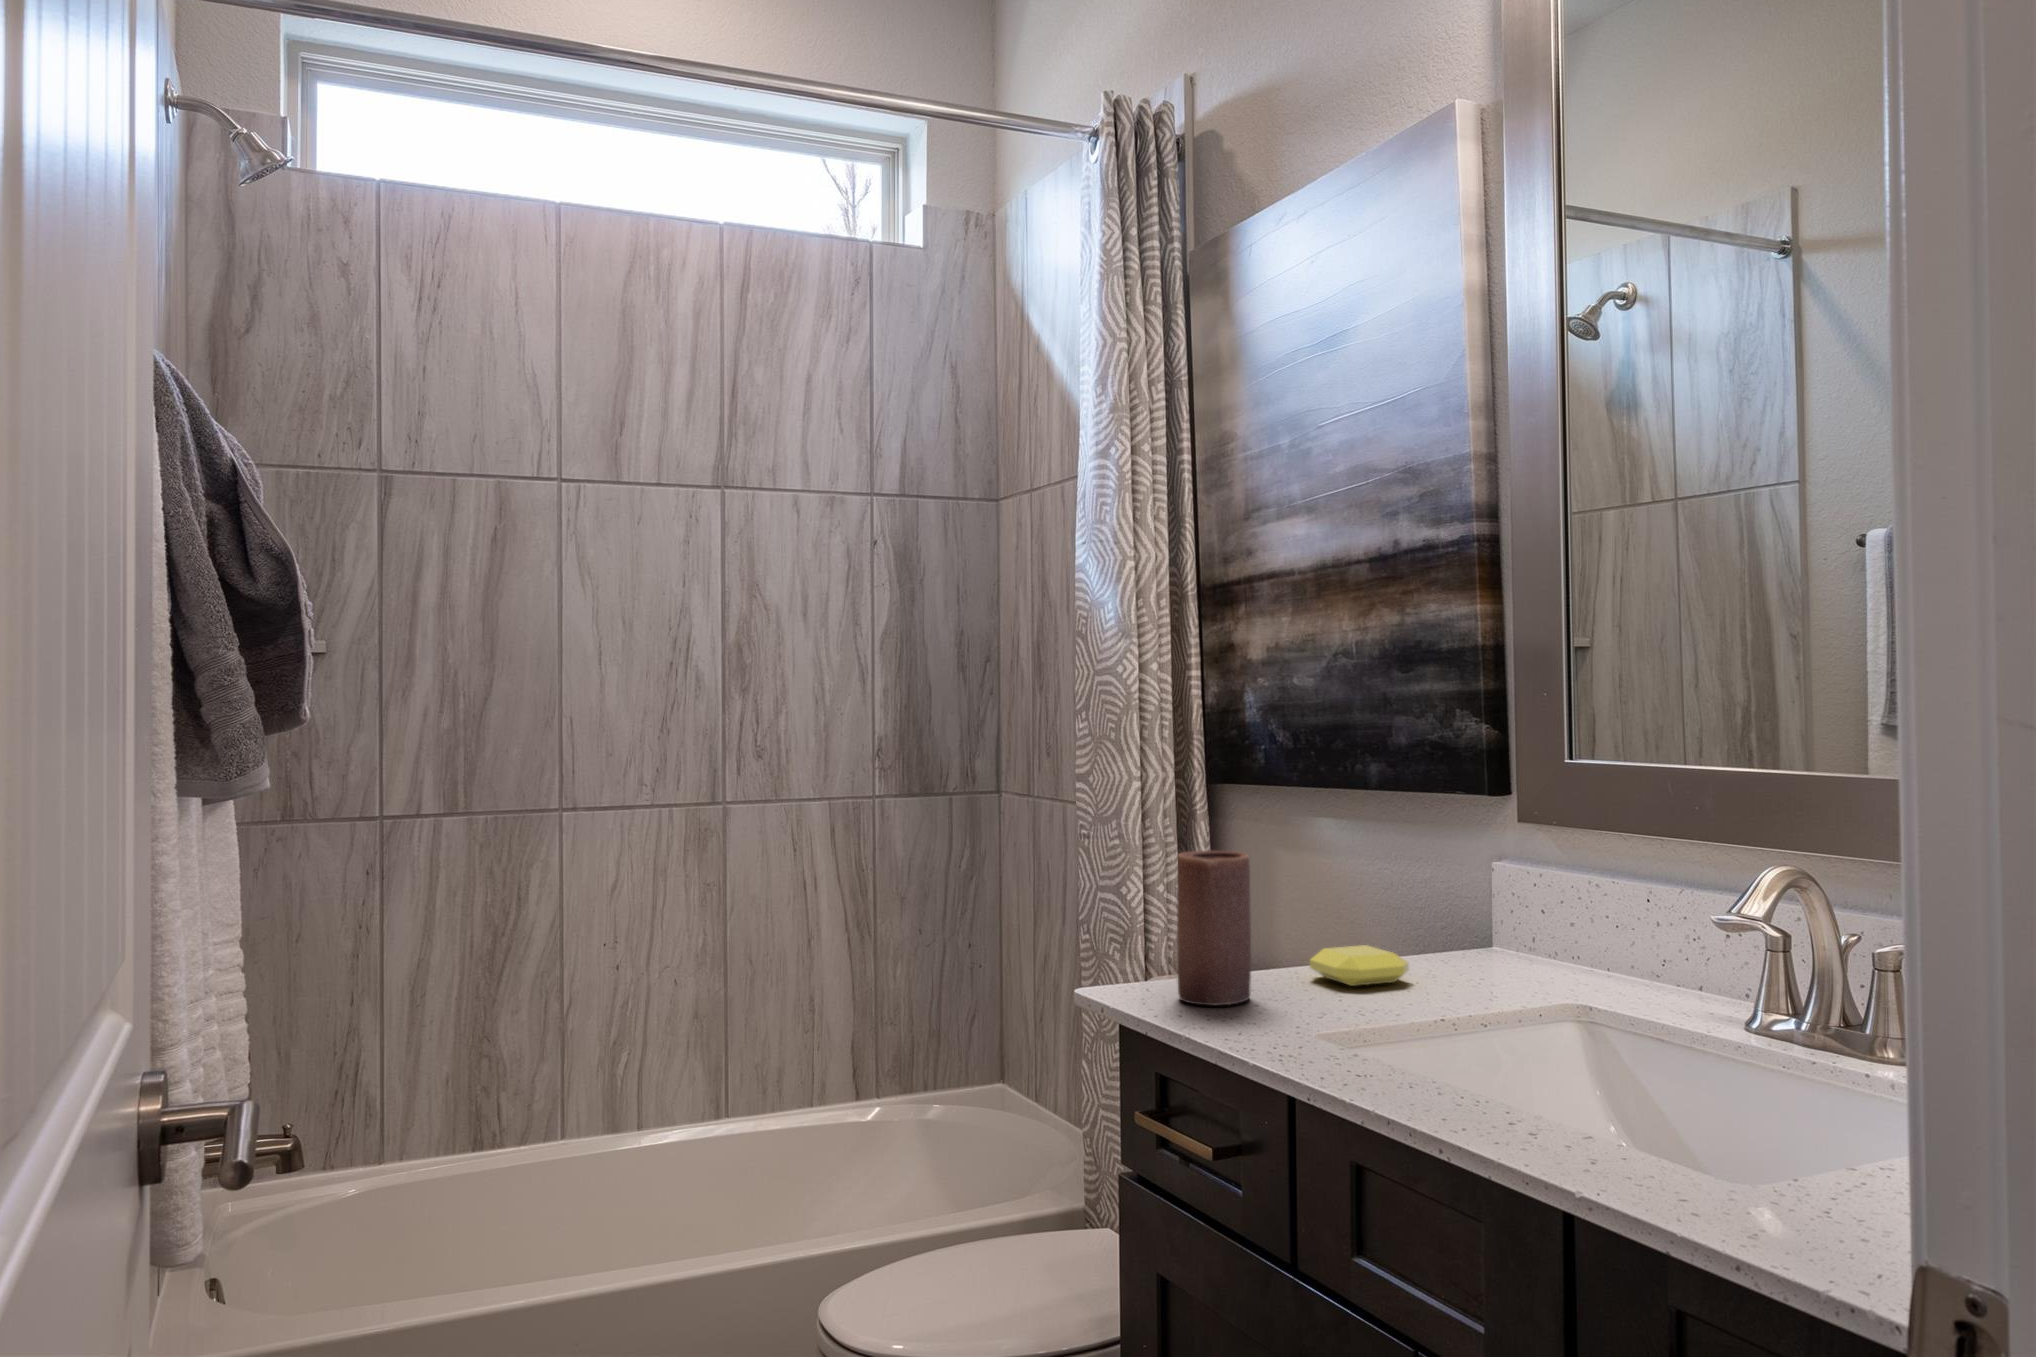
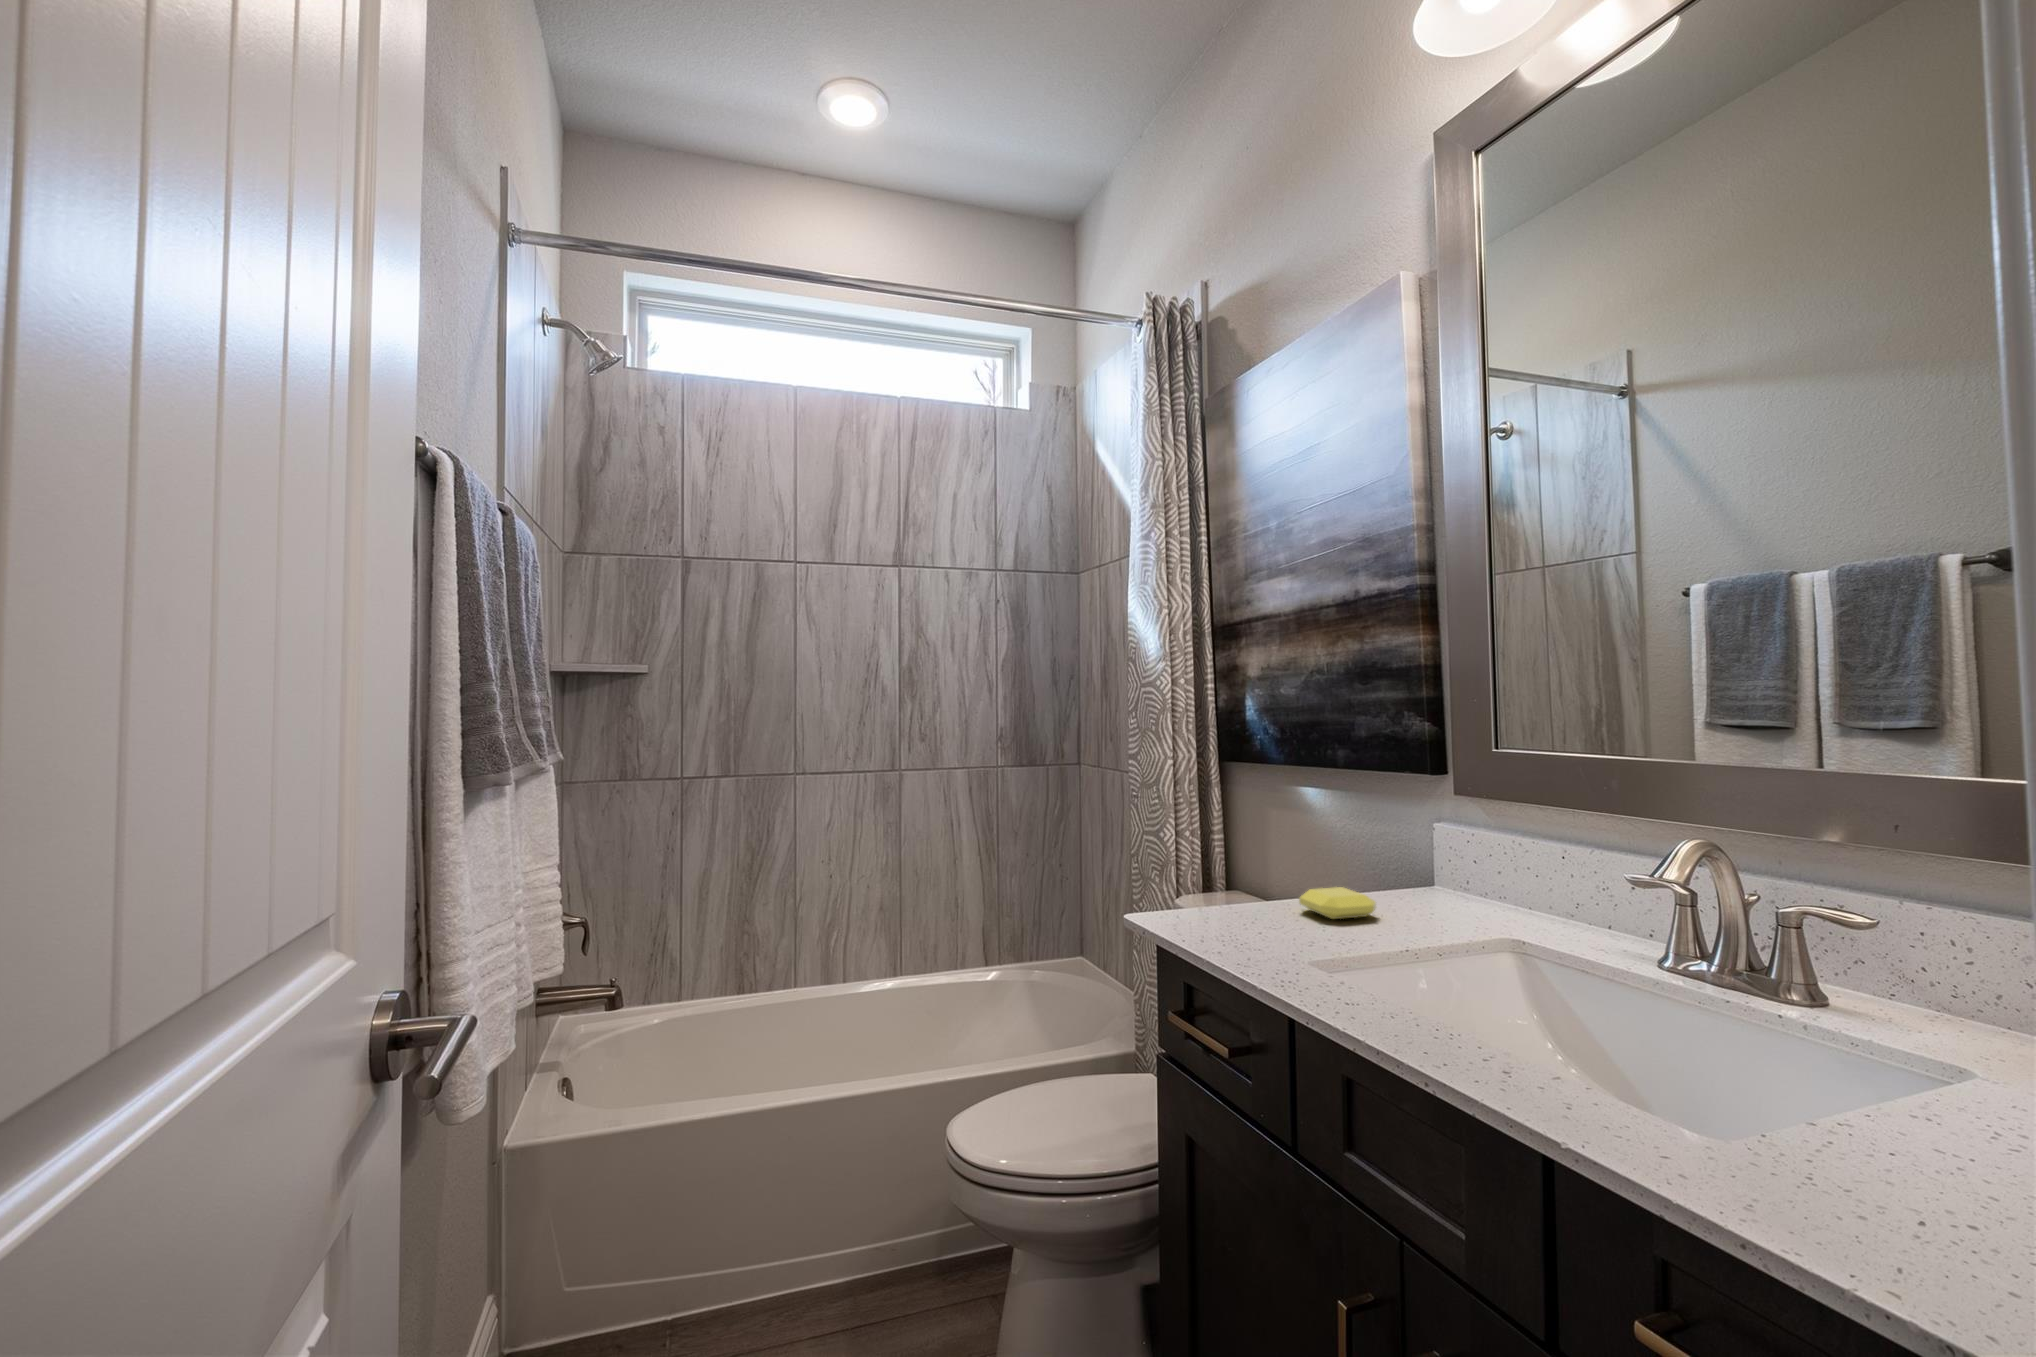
candle: present [1177,851,1251,1005] -> none [1200,816,1255,934]

